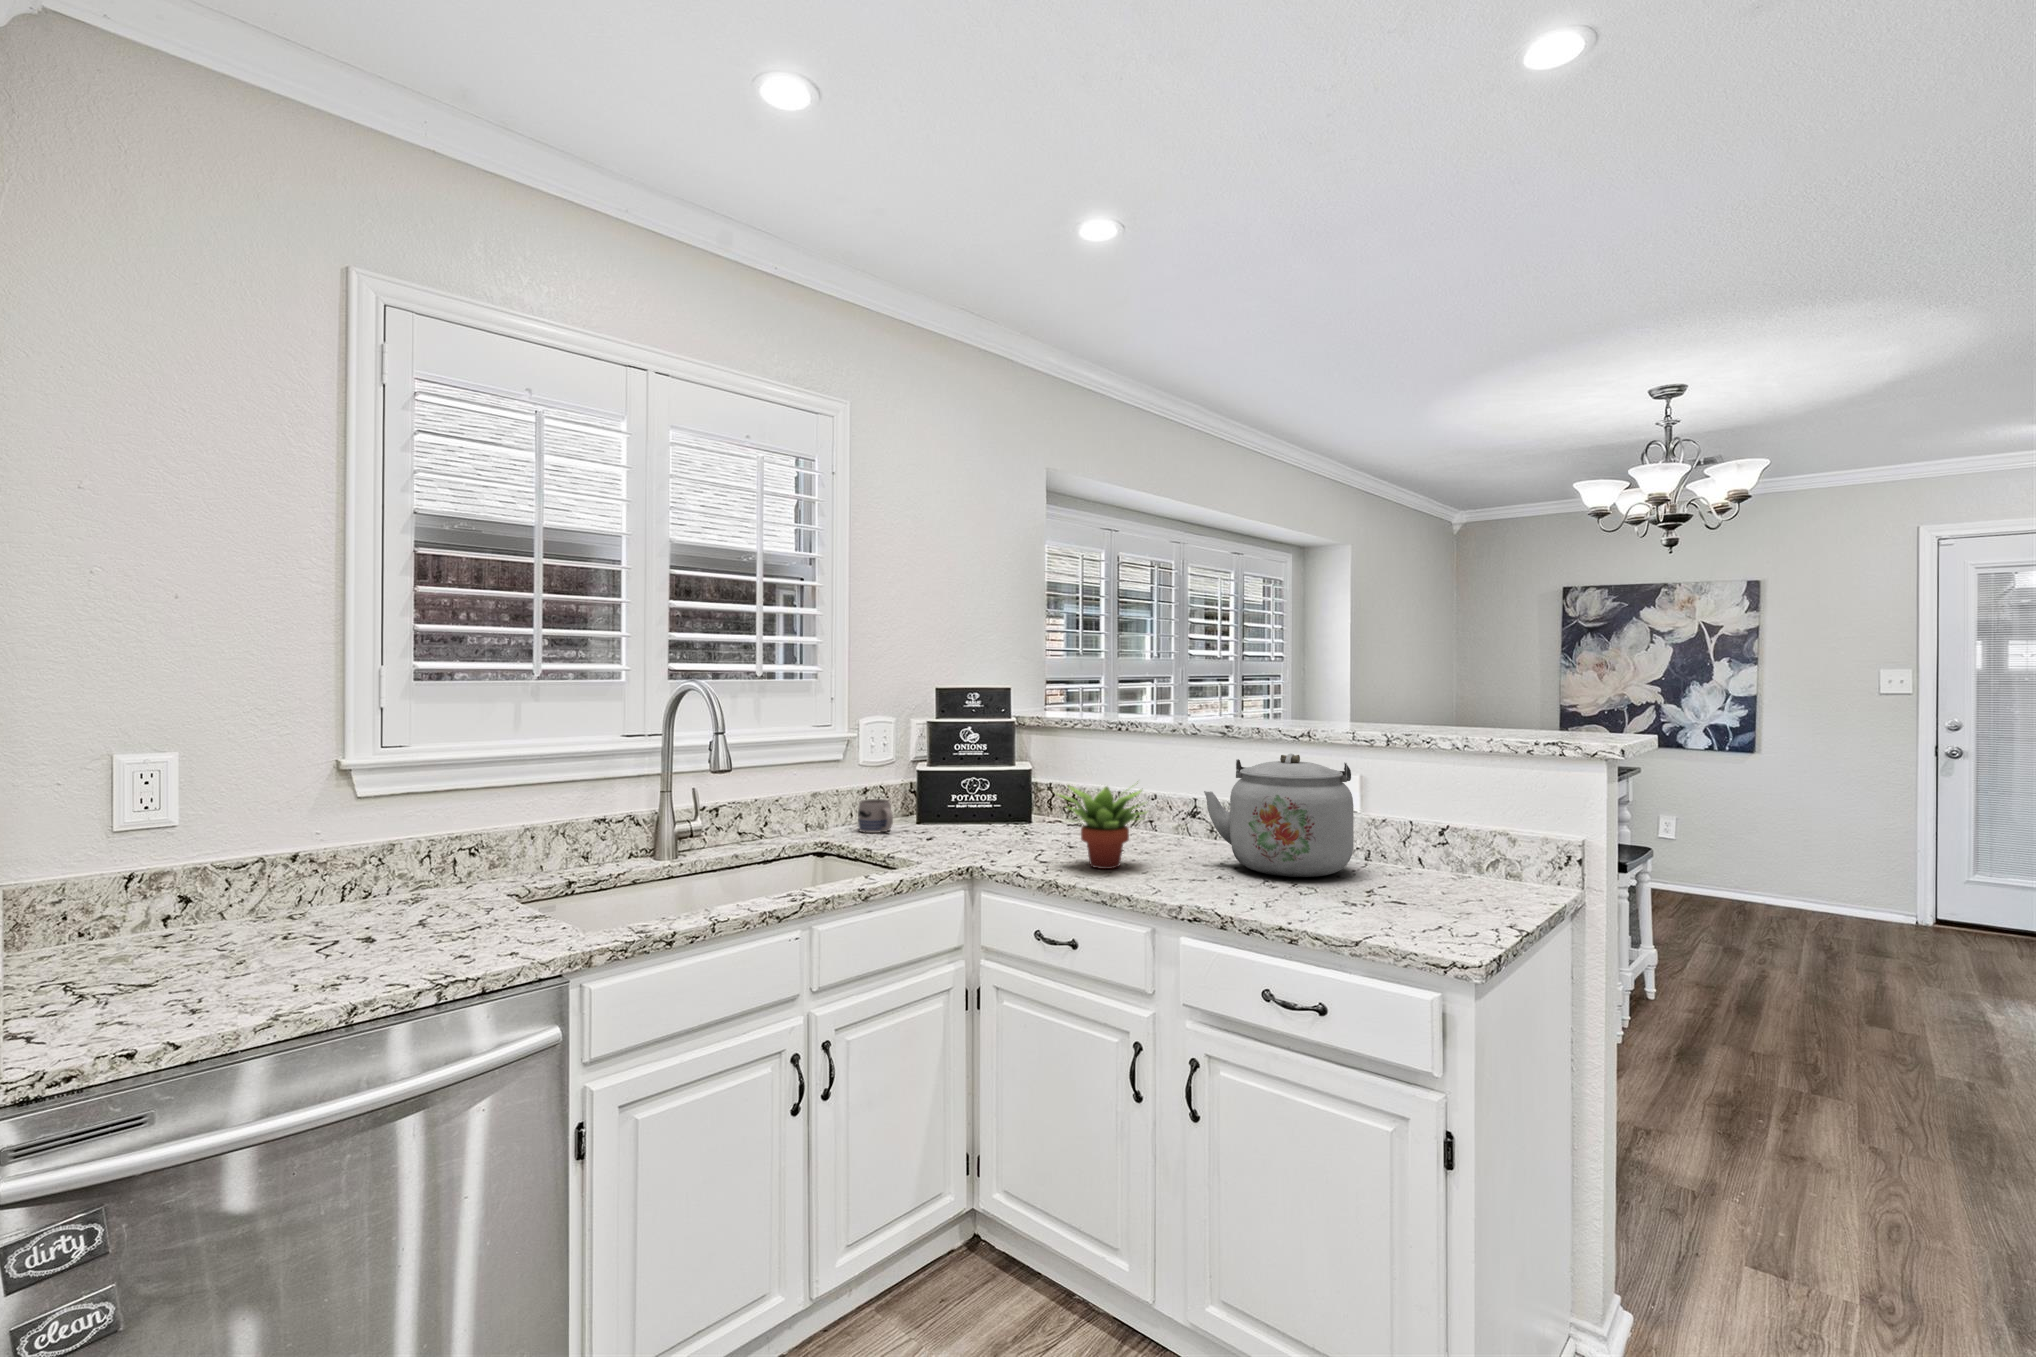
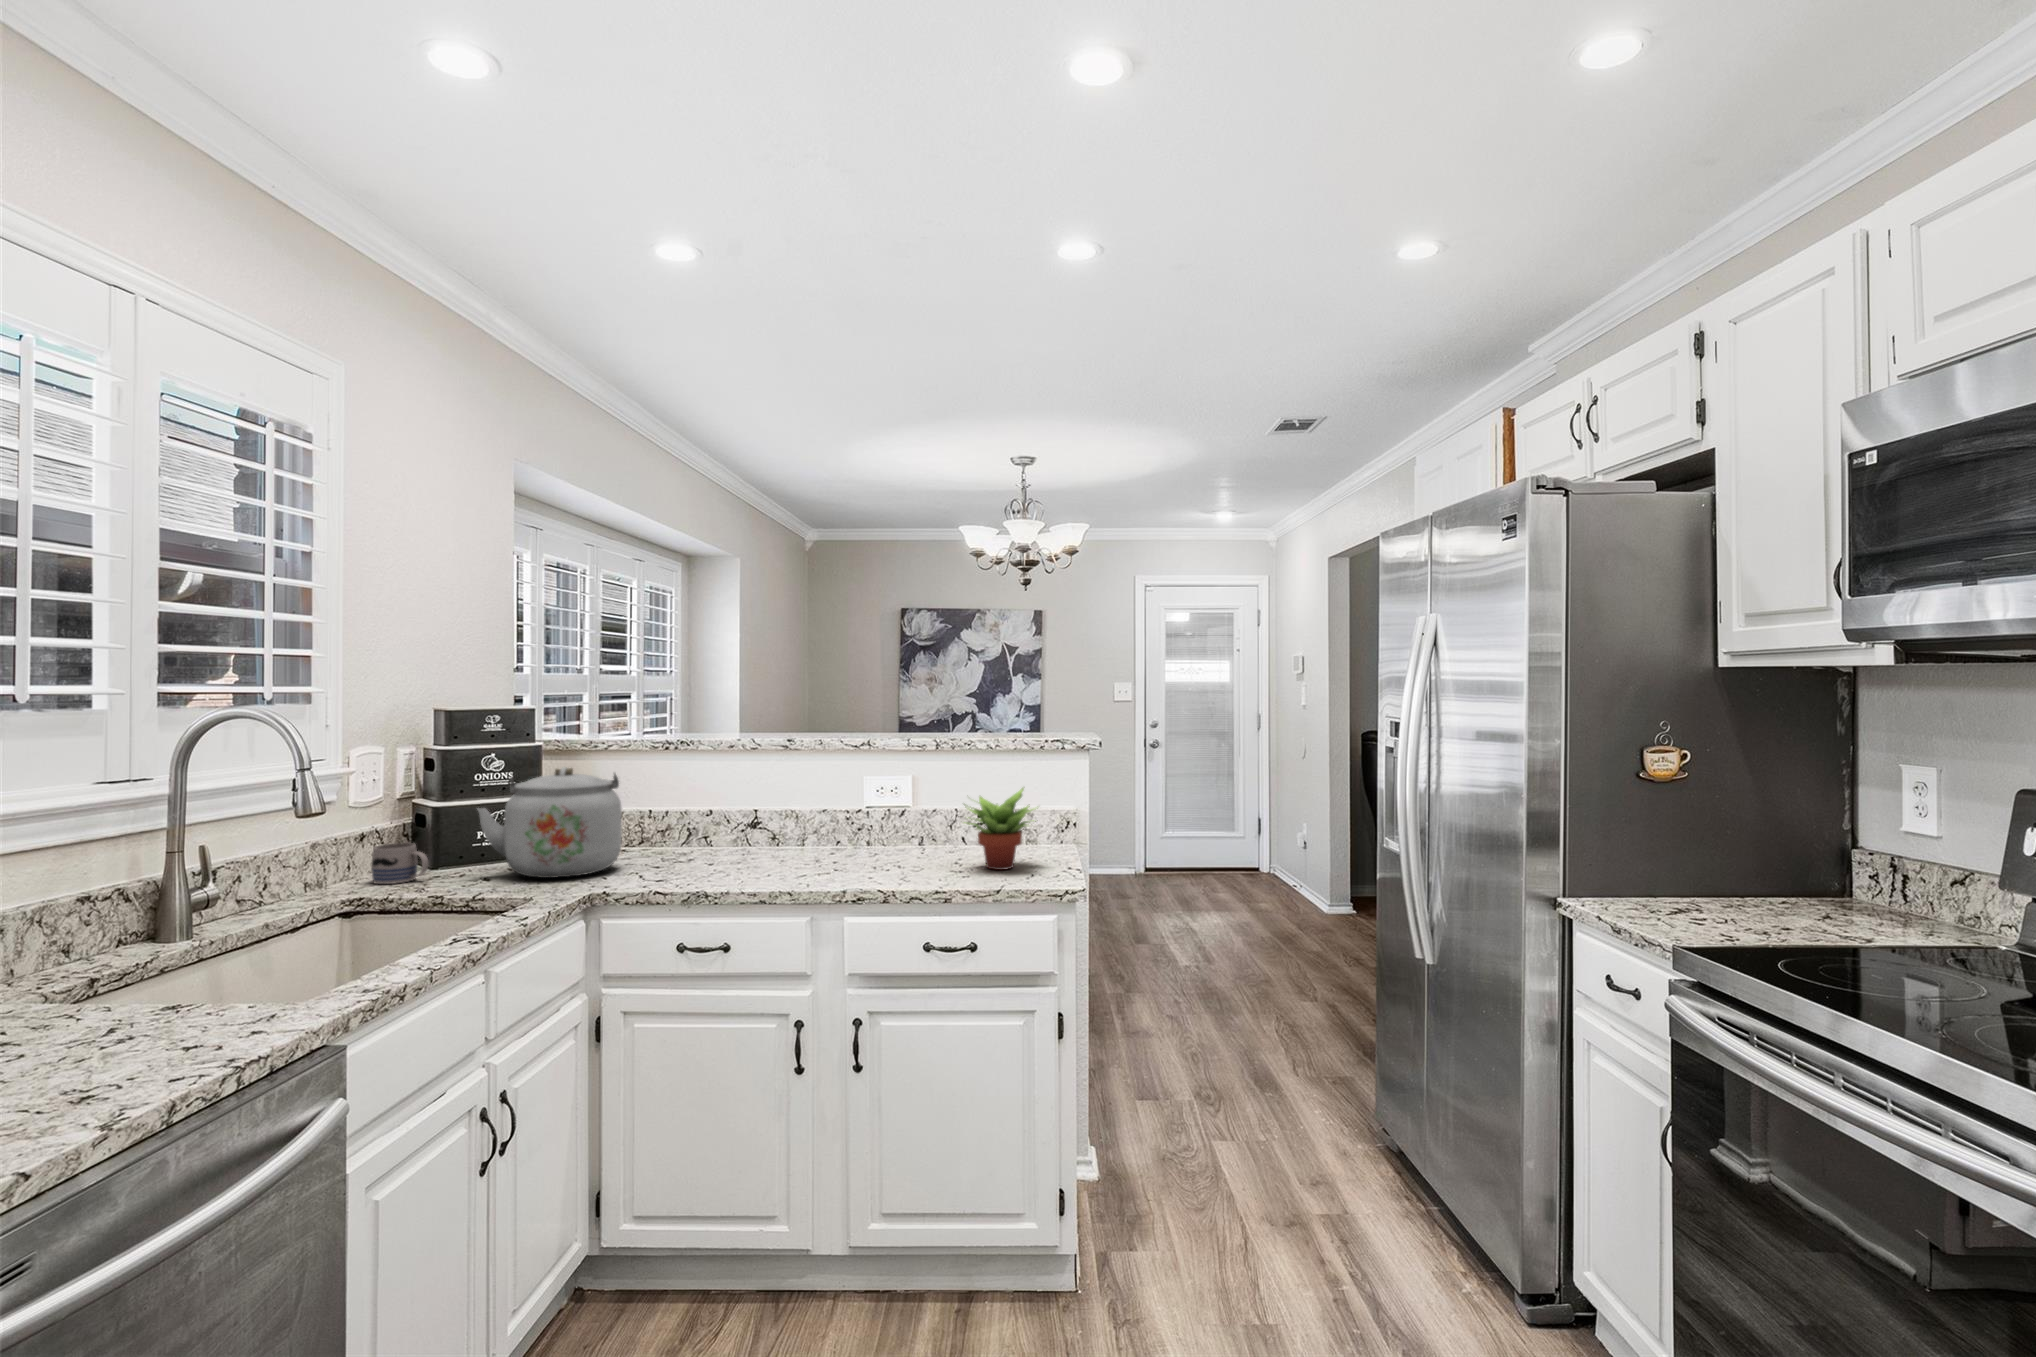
kettle: present [1204,753,1354,877] -> present [478,767,622,878]
succulent plant: present [1053,785,1147,869] -> present [964,788,1036,870]

